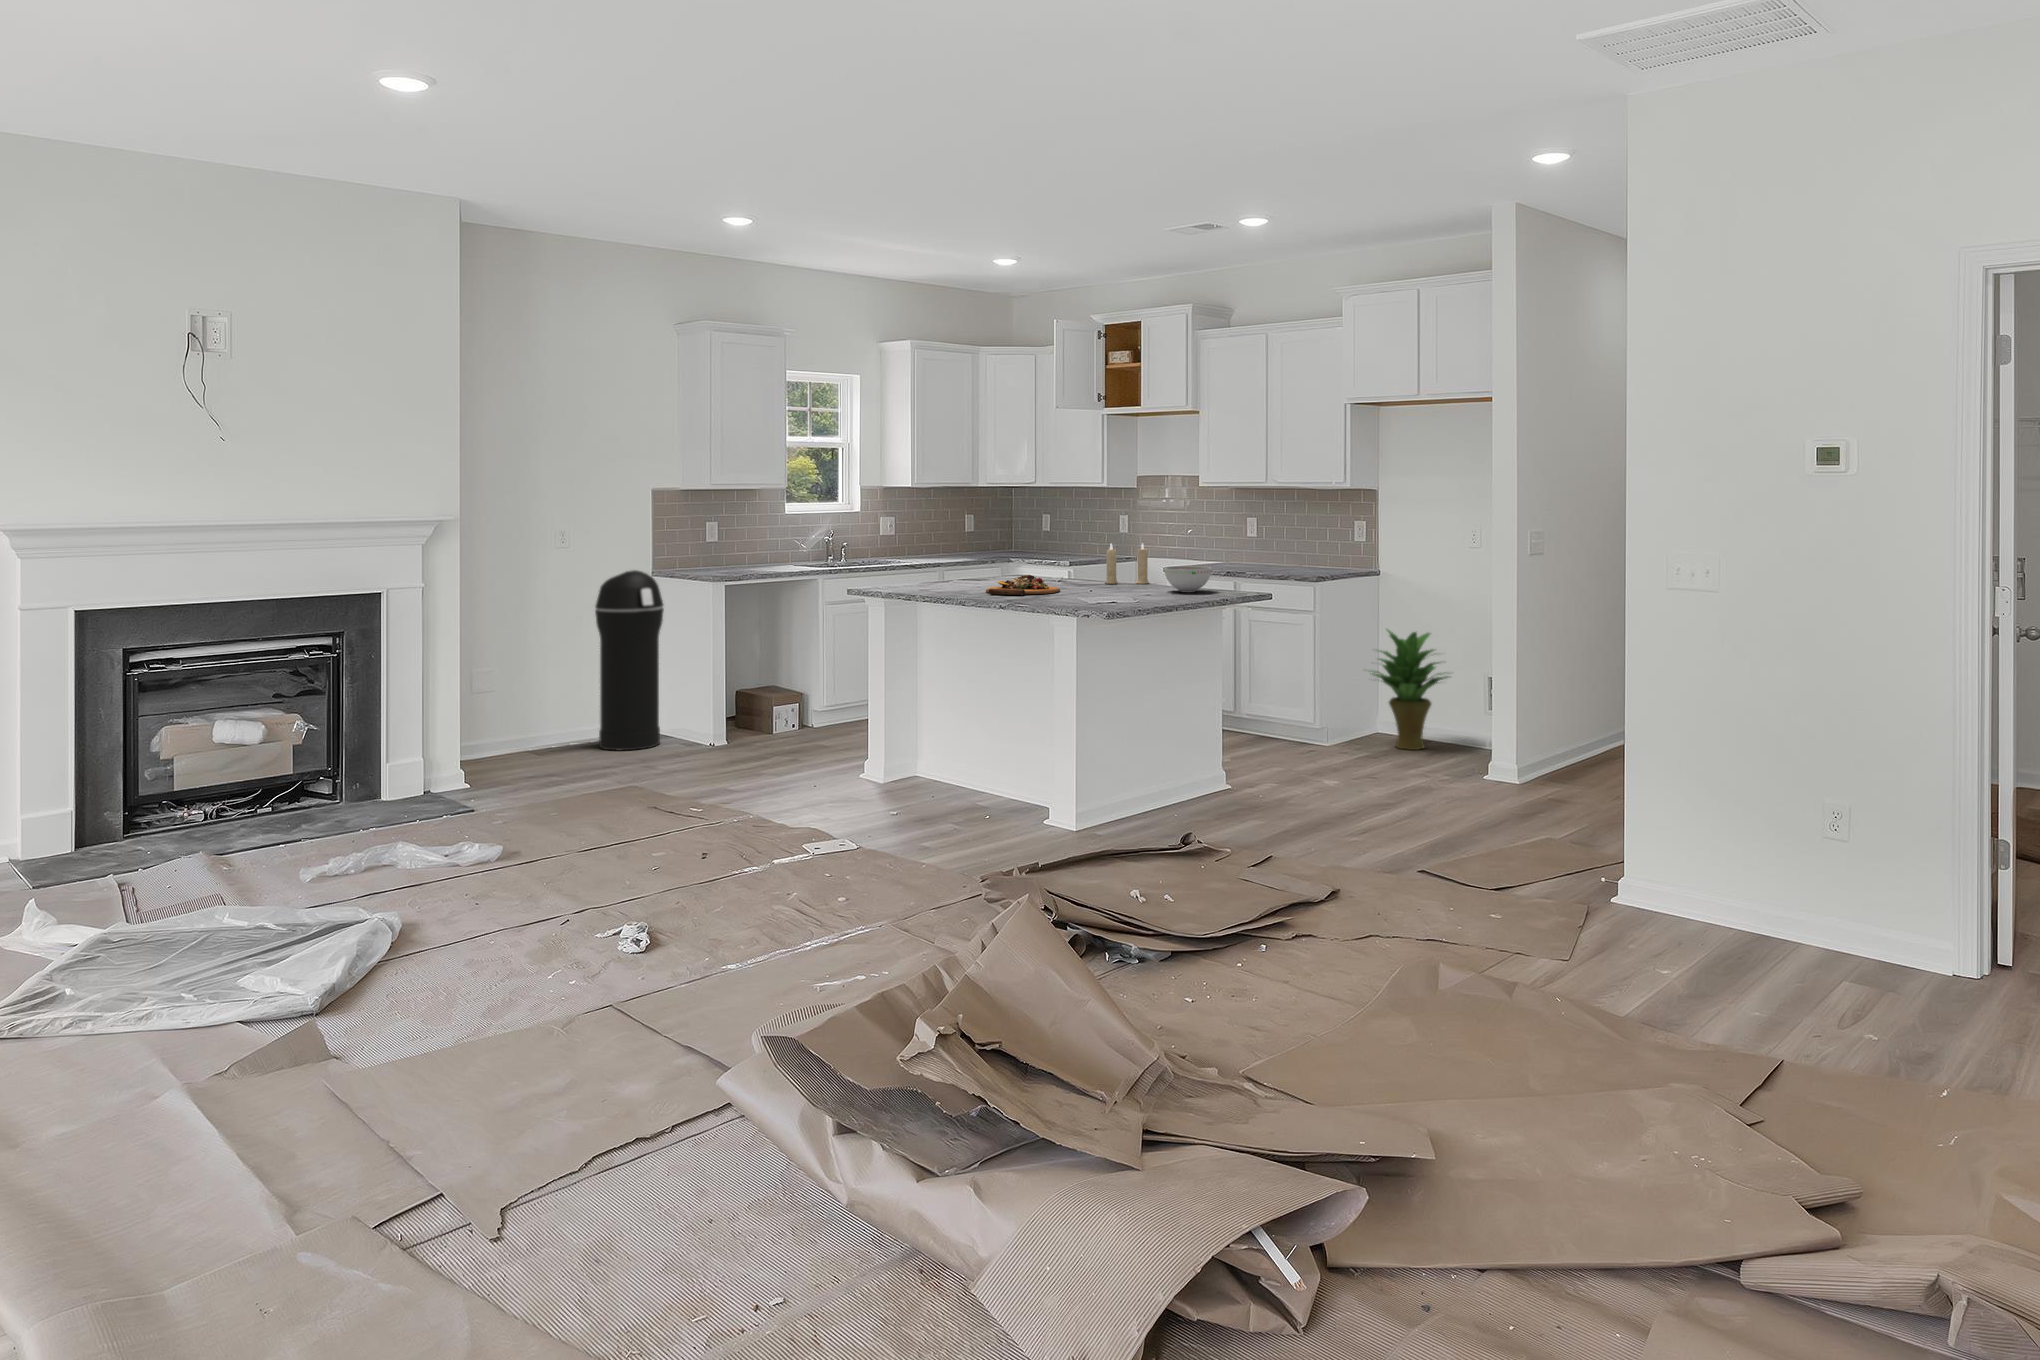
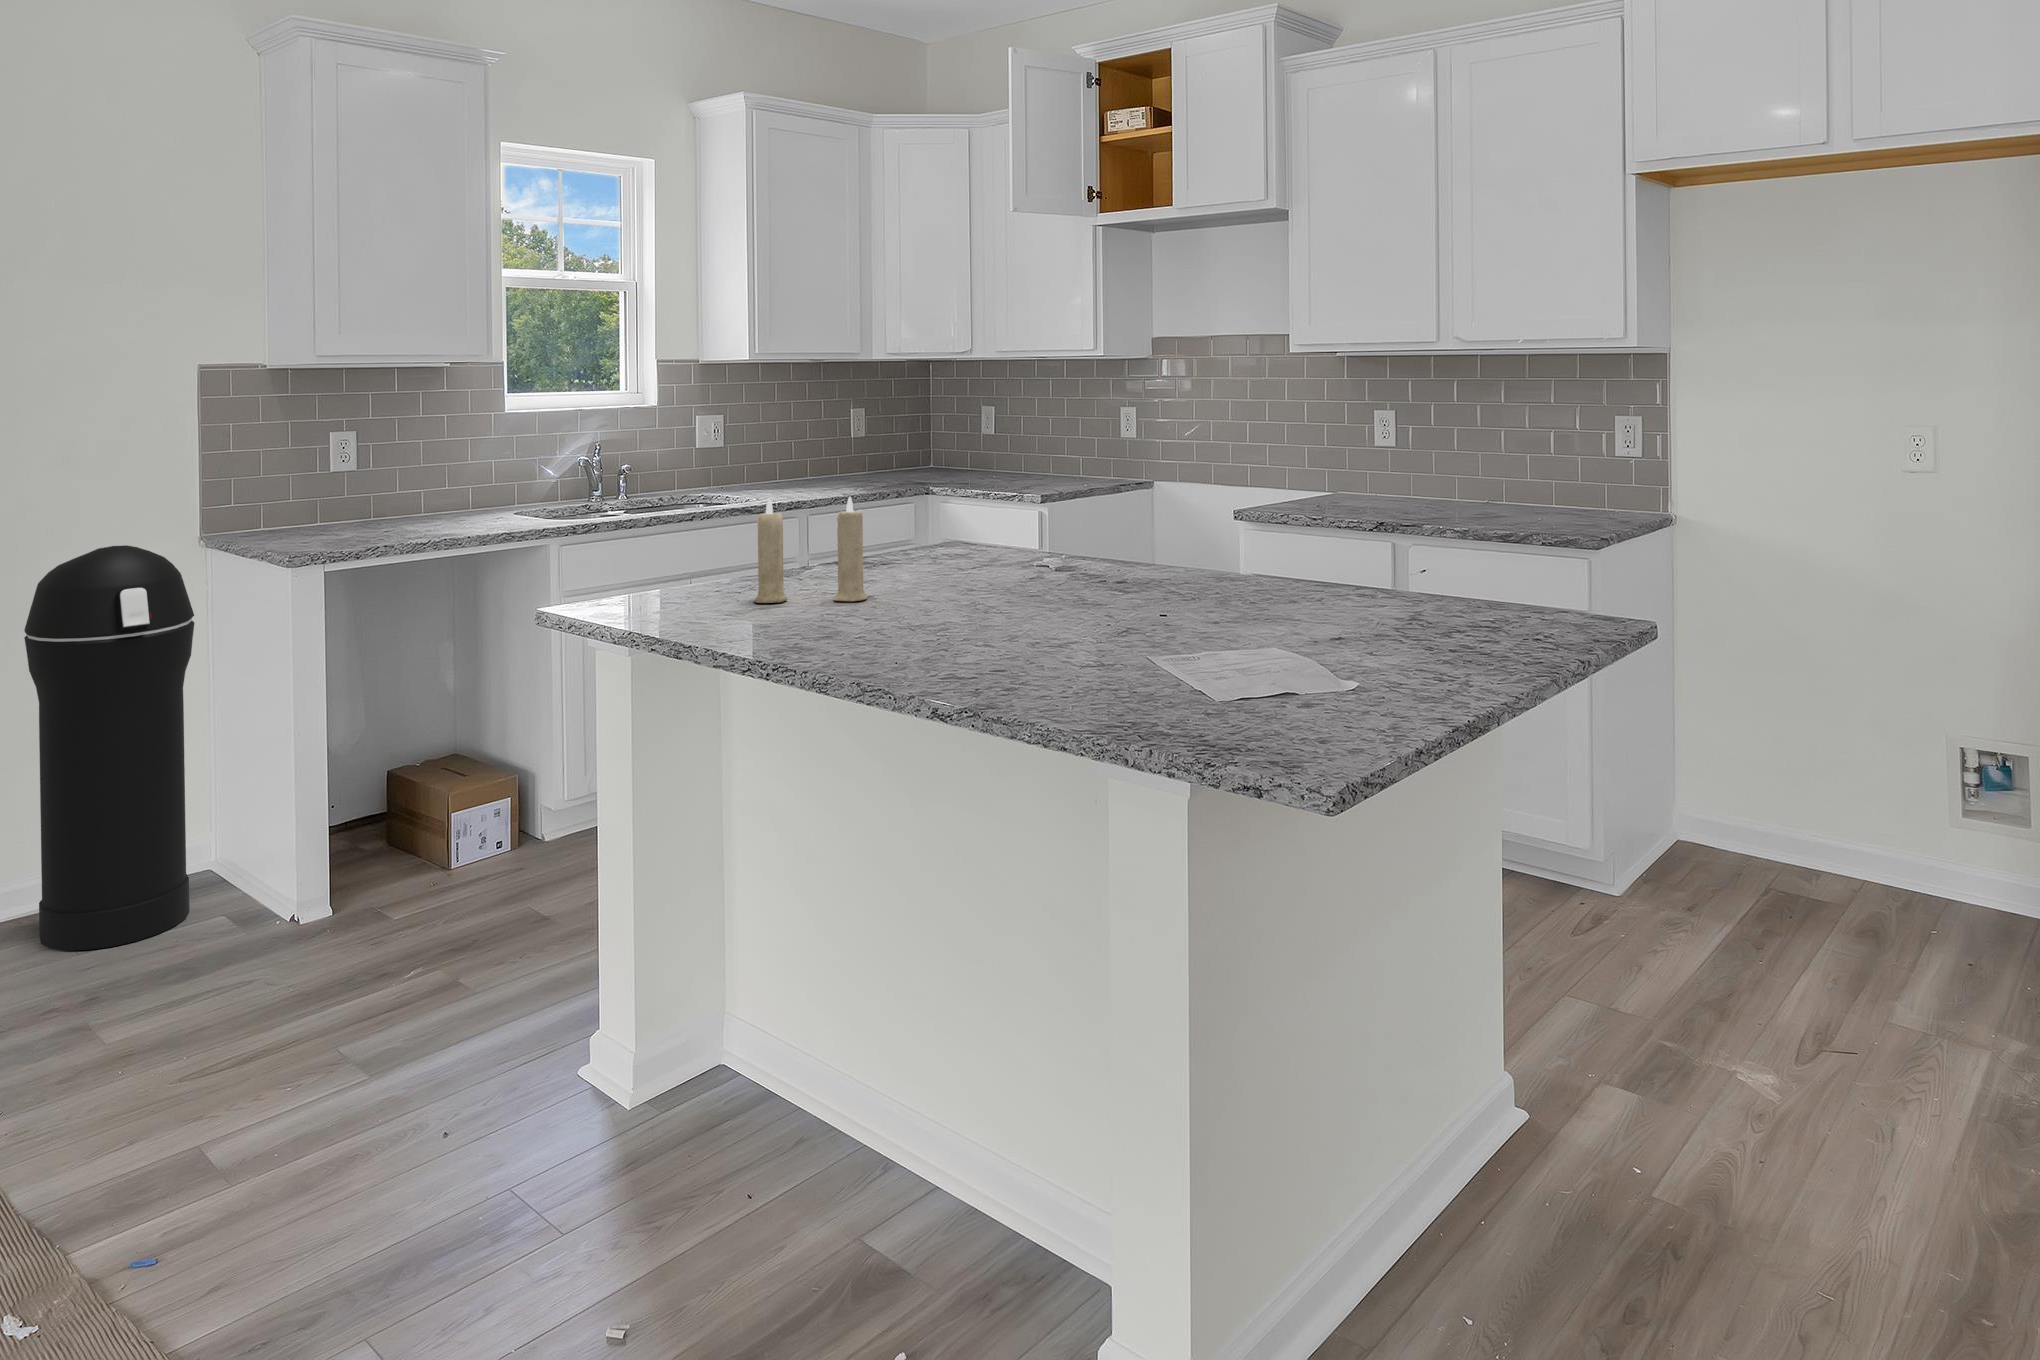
candle: present [1105,543,1149,584] -> present [754,497,867,603]
bowl: present [1164,566,1212,592] -> none [1387,560,1524,640]
cutting board: present [986,575,1060,595] -> none [890,592,1098,667]
potted plant: present [1369,630,1450,750] -> none [1685,644,1900,909]

